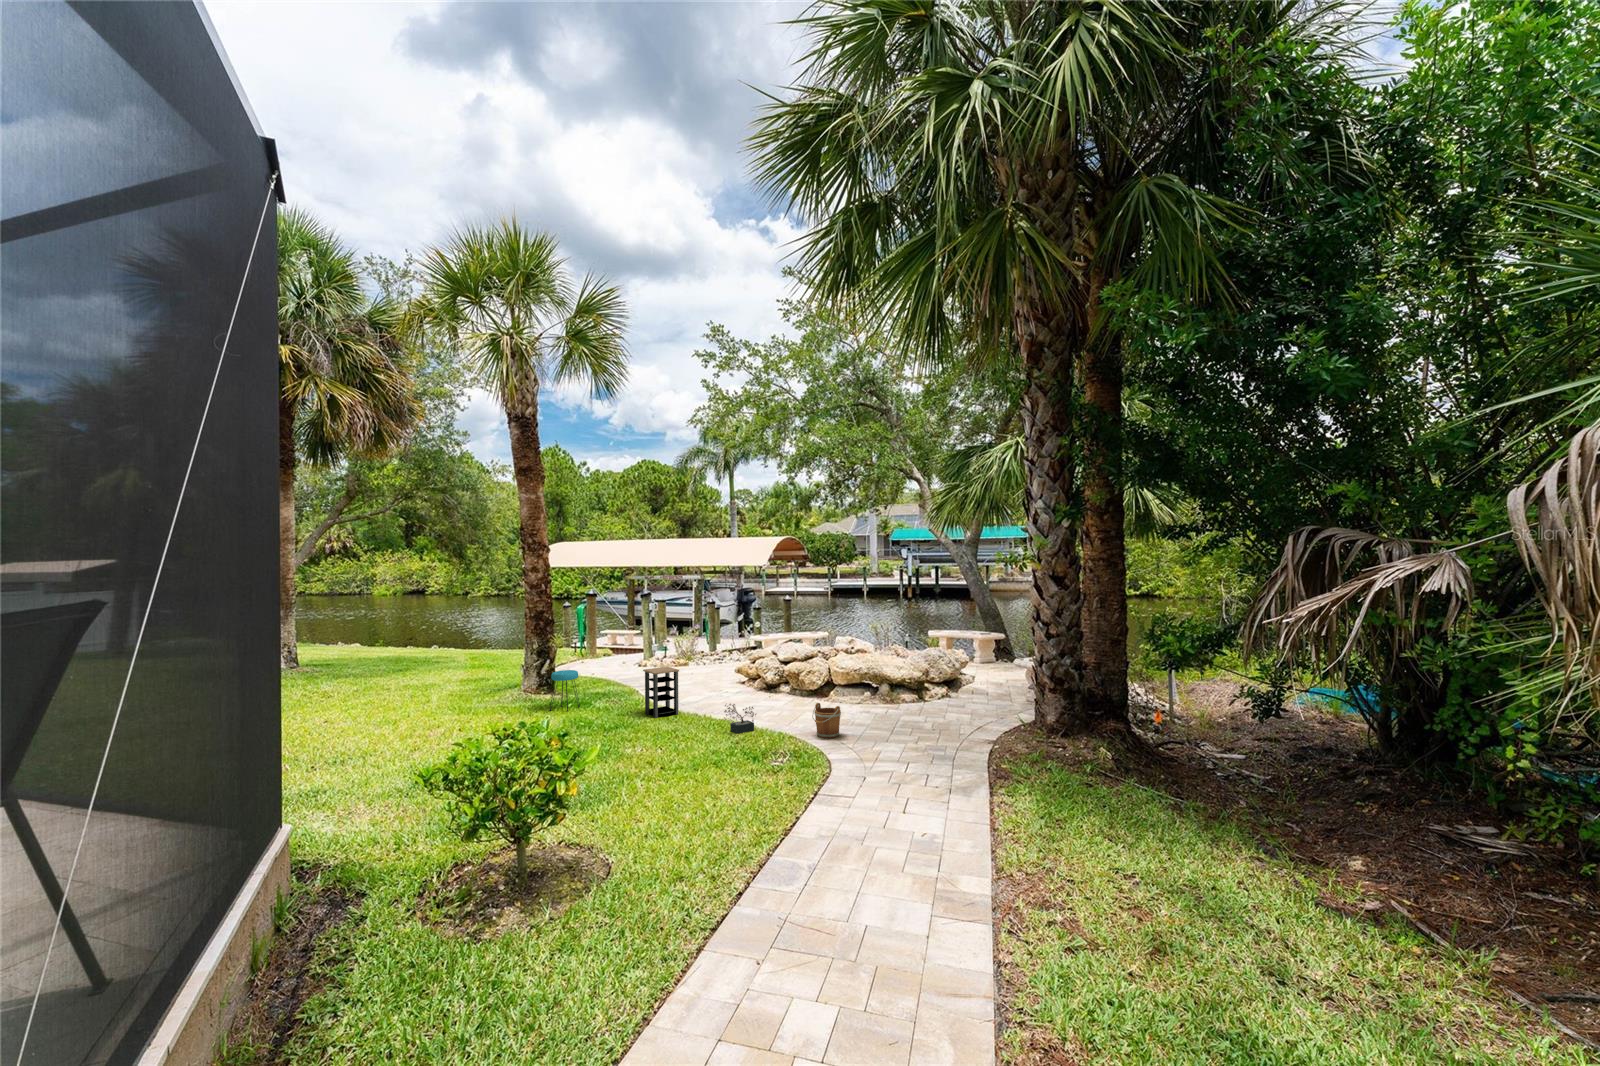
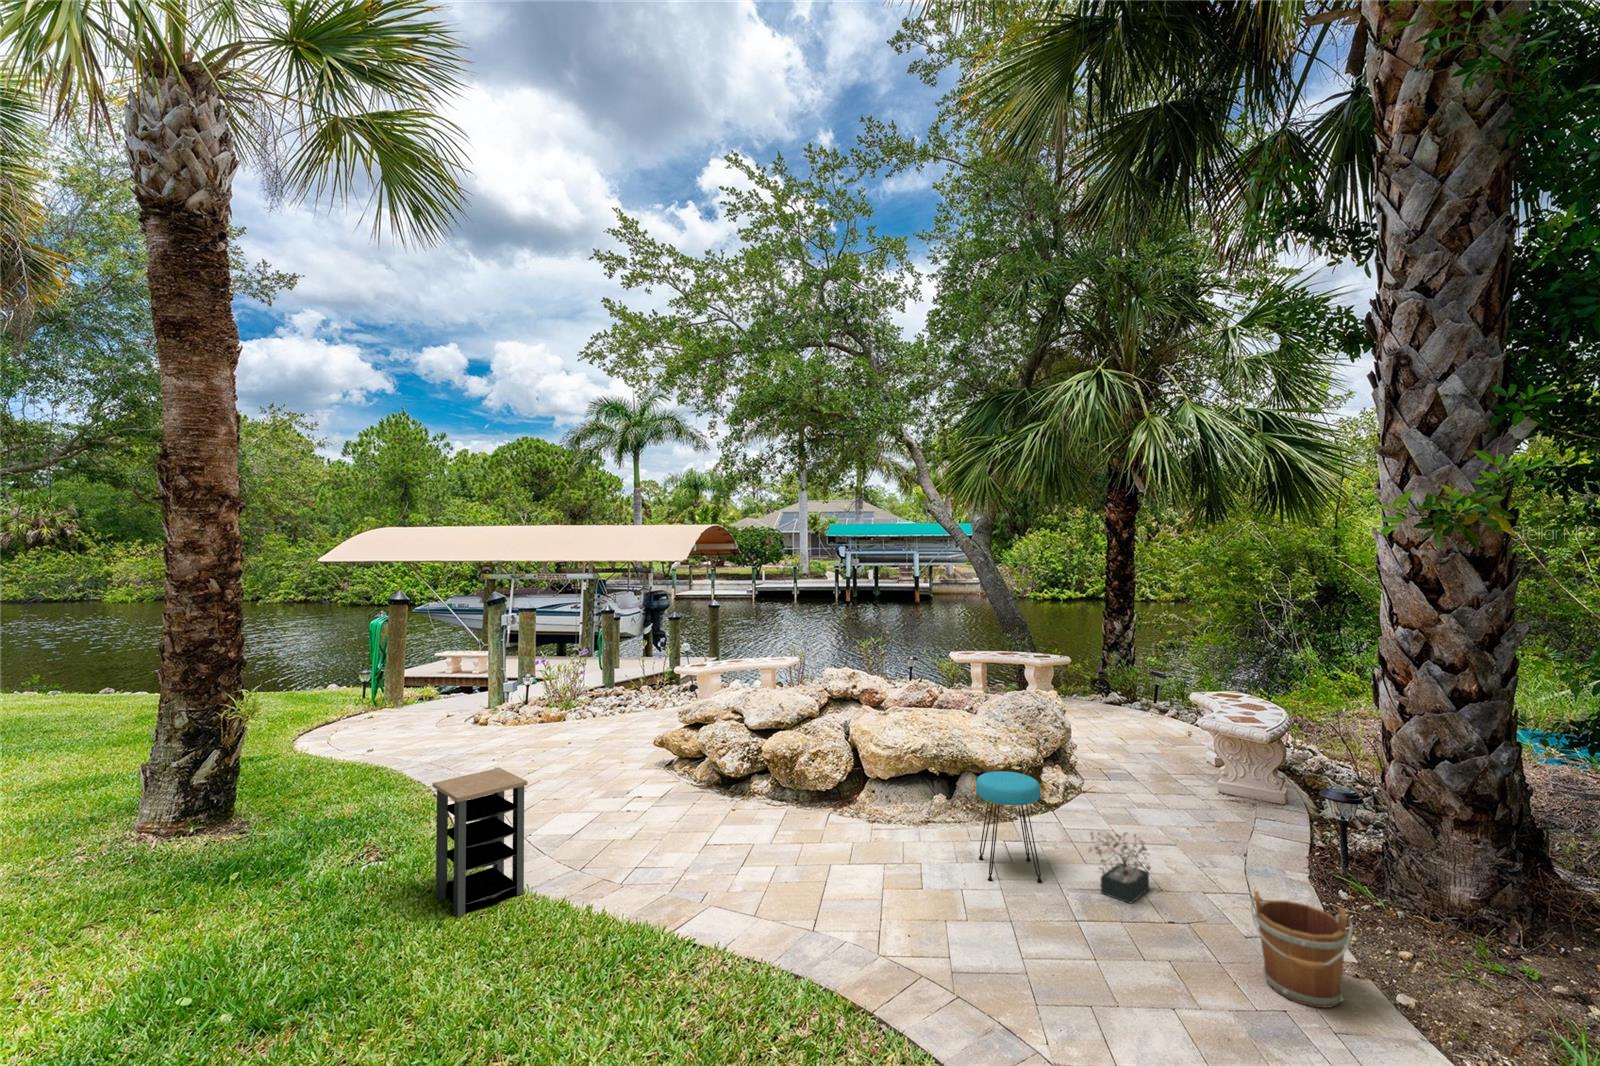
stool: present [550,670,580,711] -> present [976,771,1042,882]
bucket: present [812,703,841,738] -> present [1250,891,1353,1007]
decorative plant: present [724,704,756,733] -> present [1089,832,1151,904]

